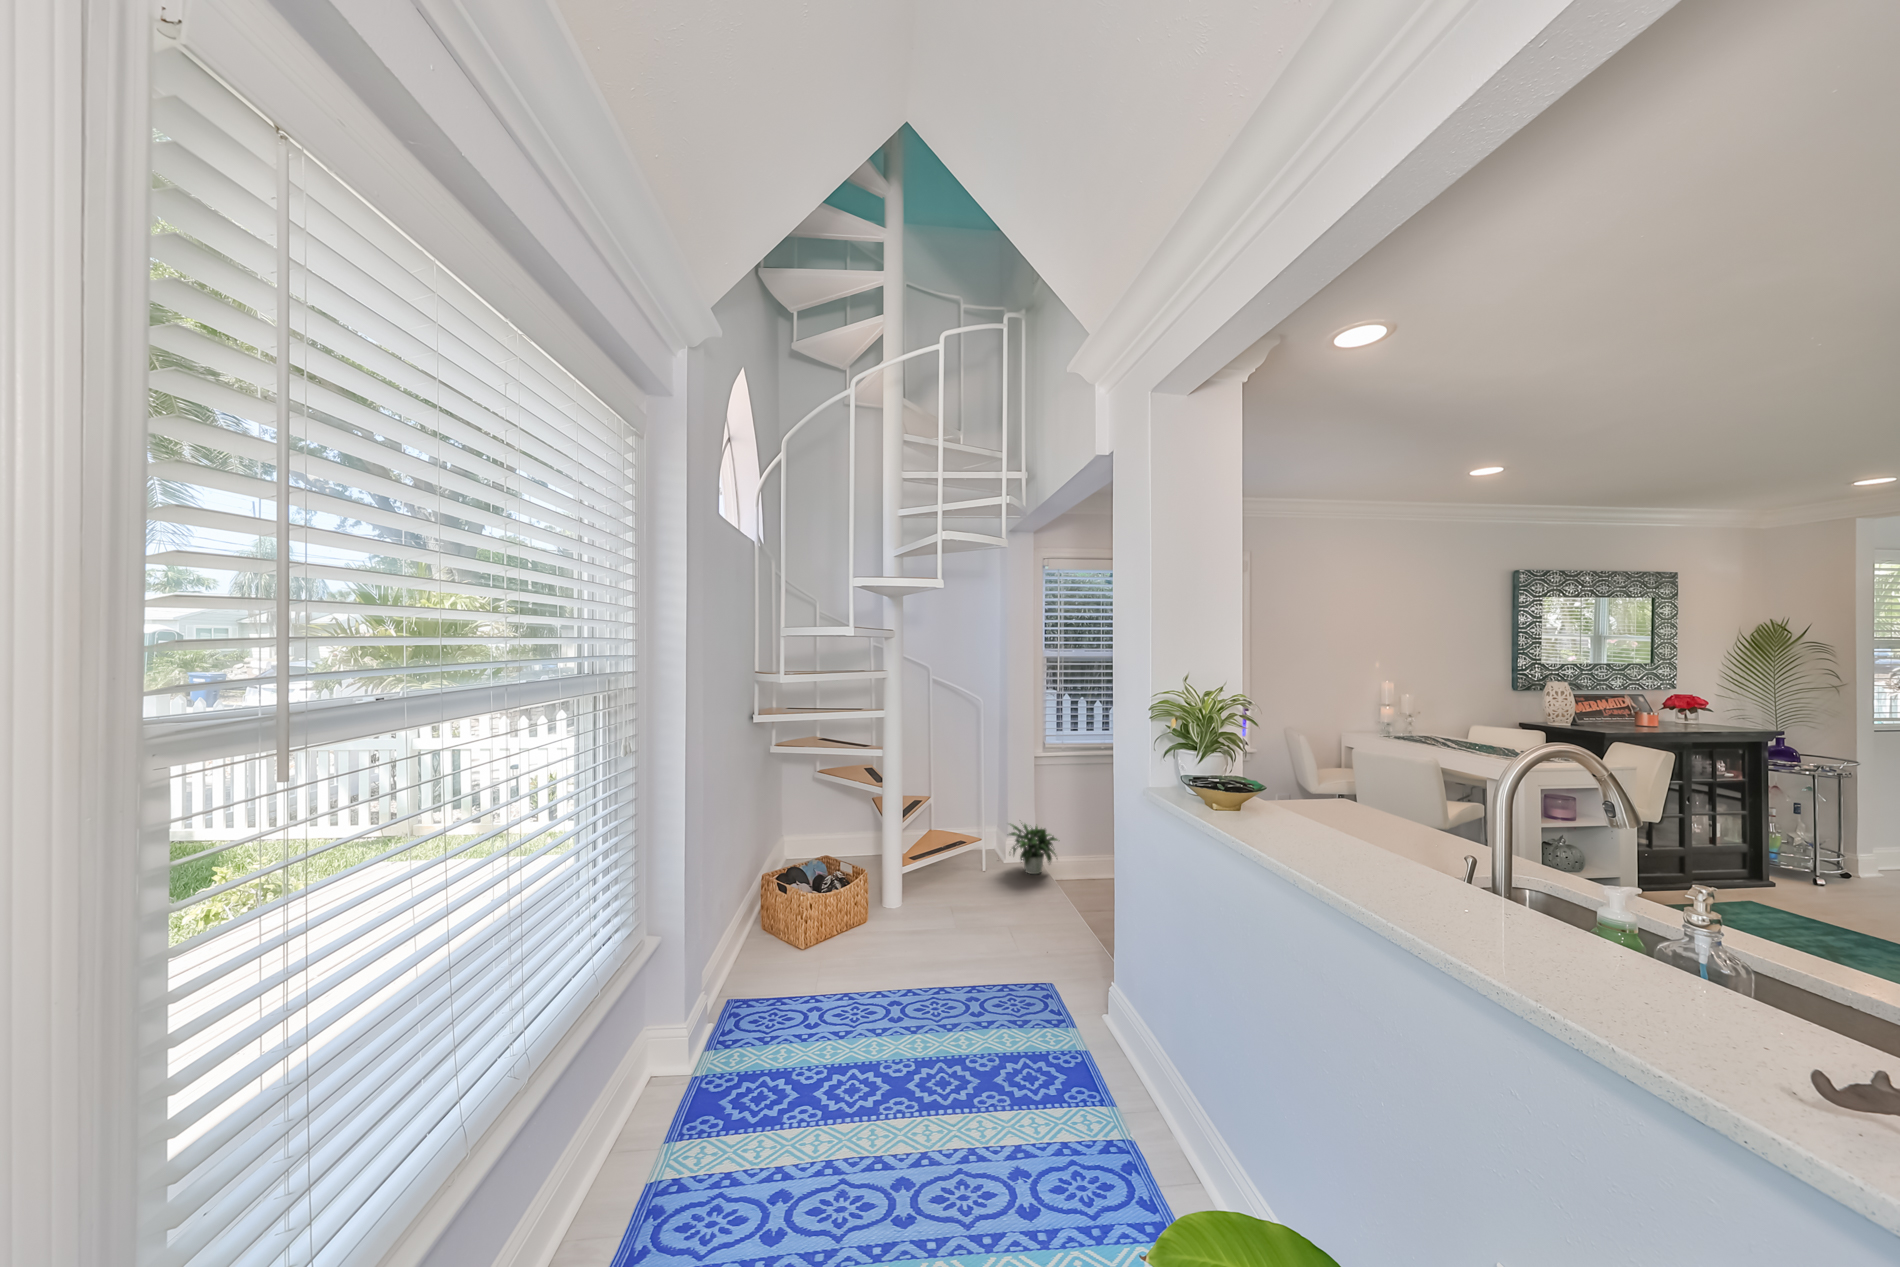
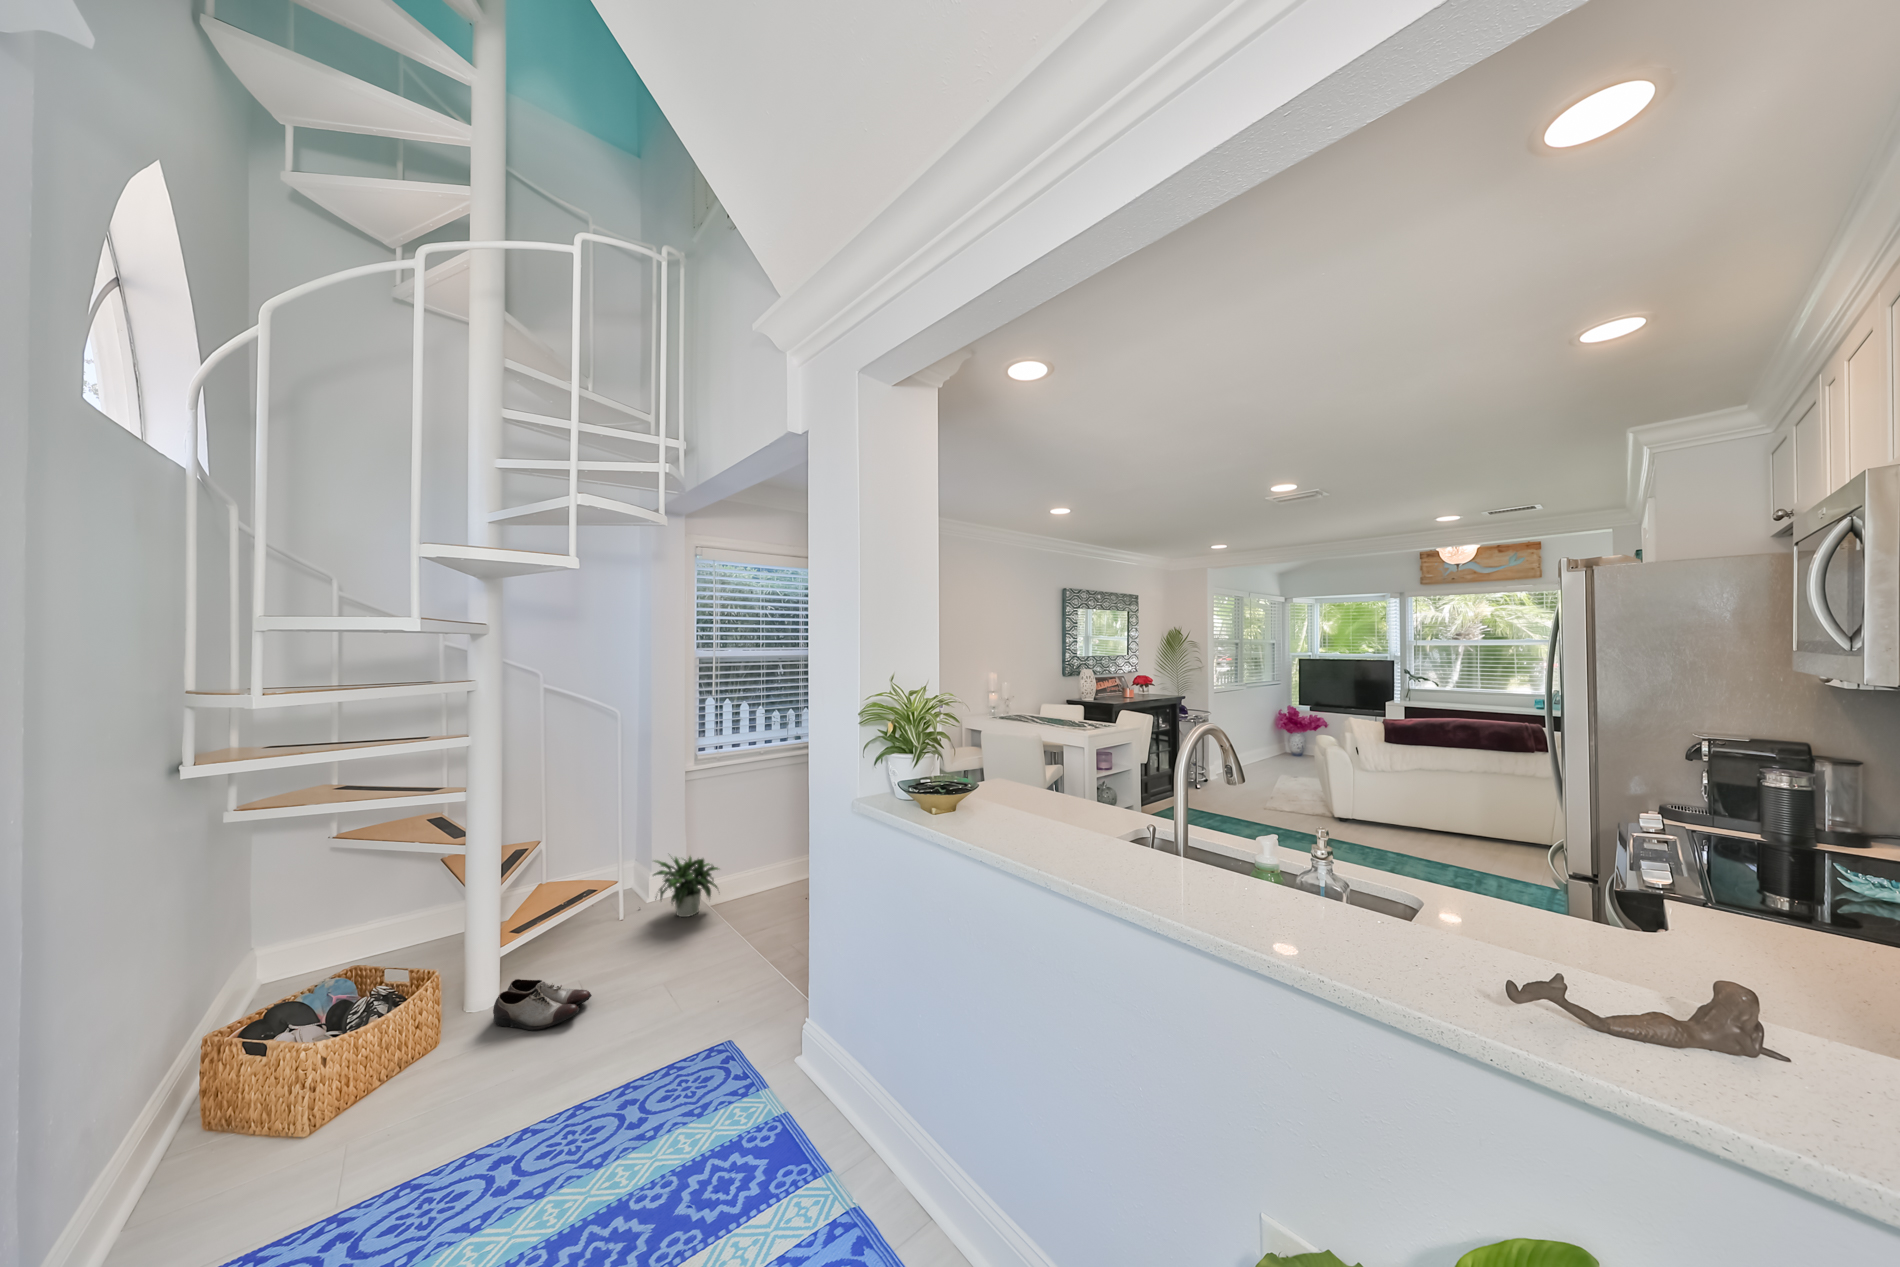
shoe: none [899,888,959,928] -> present [493,979,592,1030]

